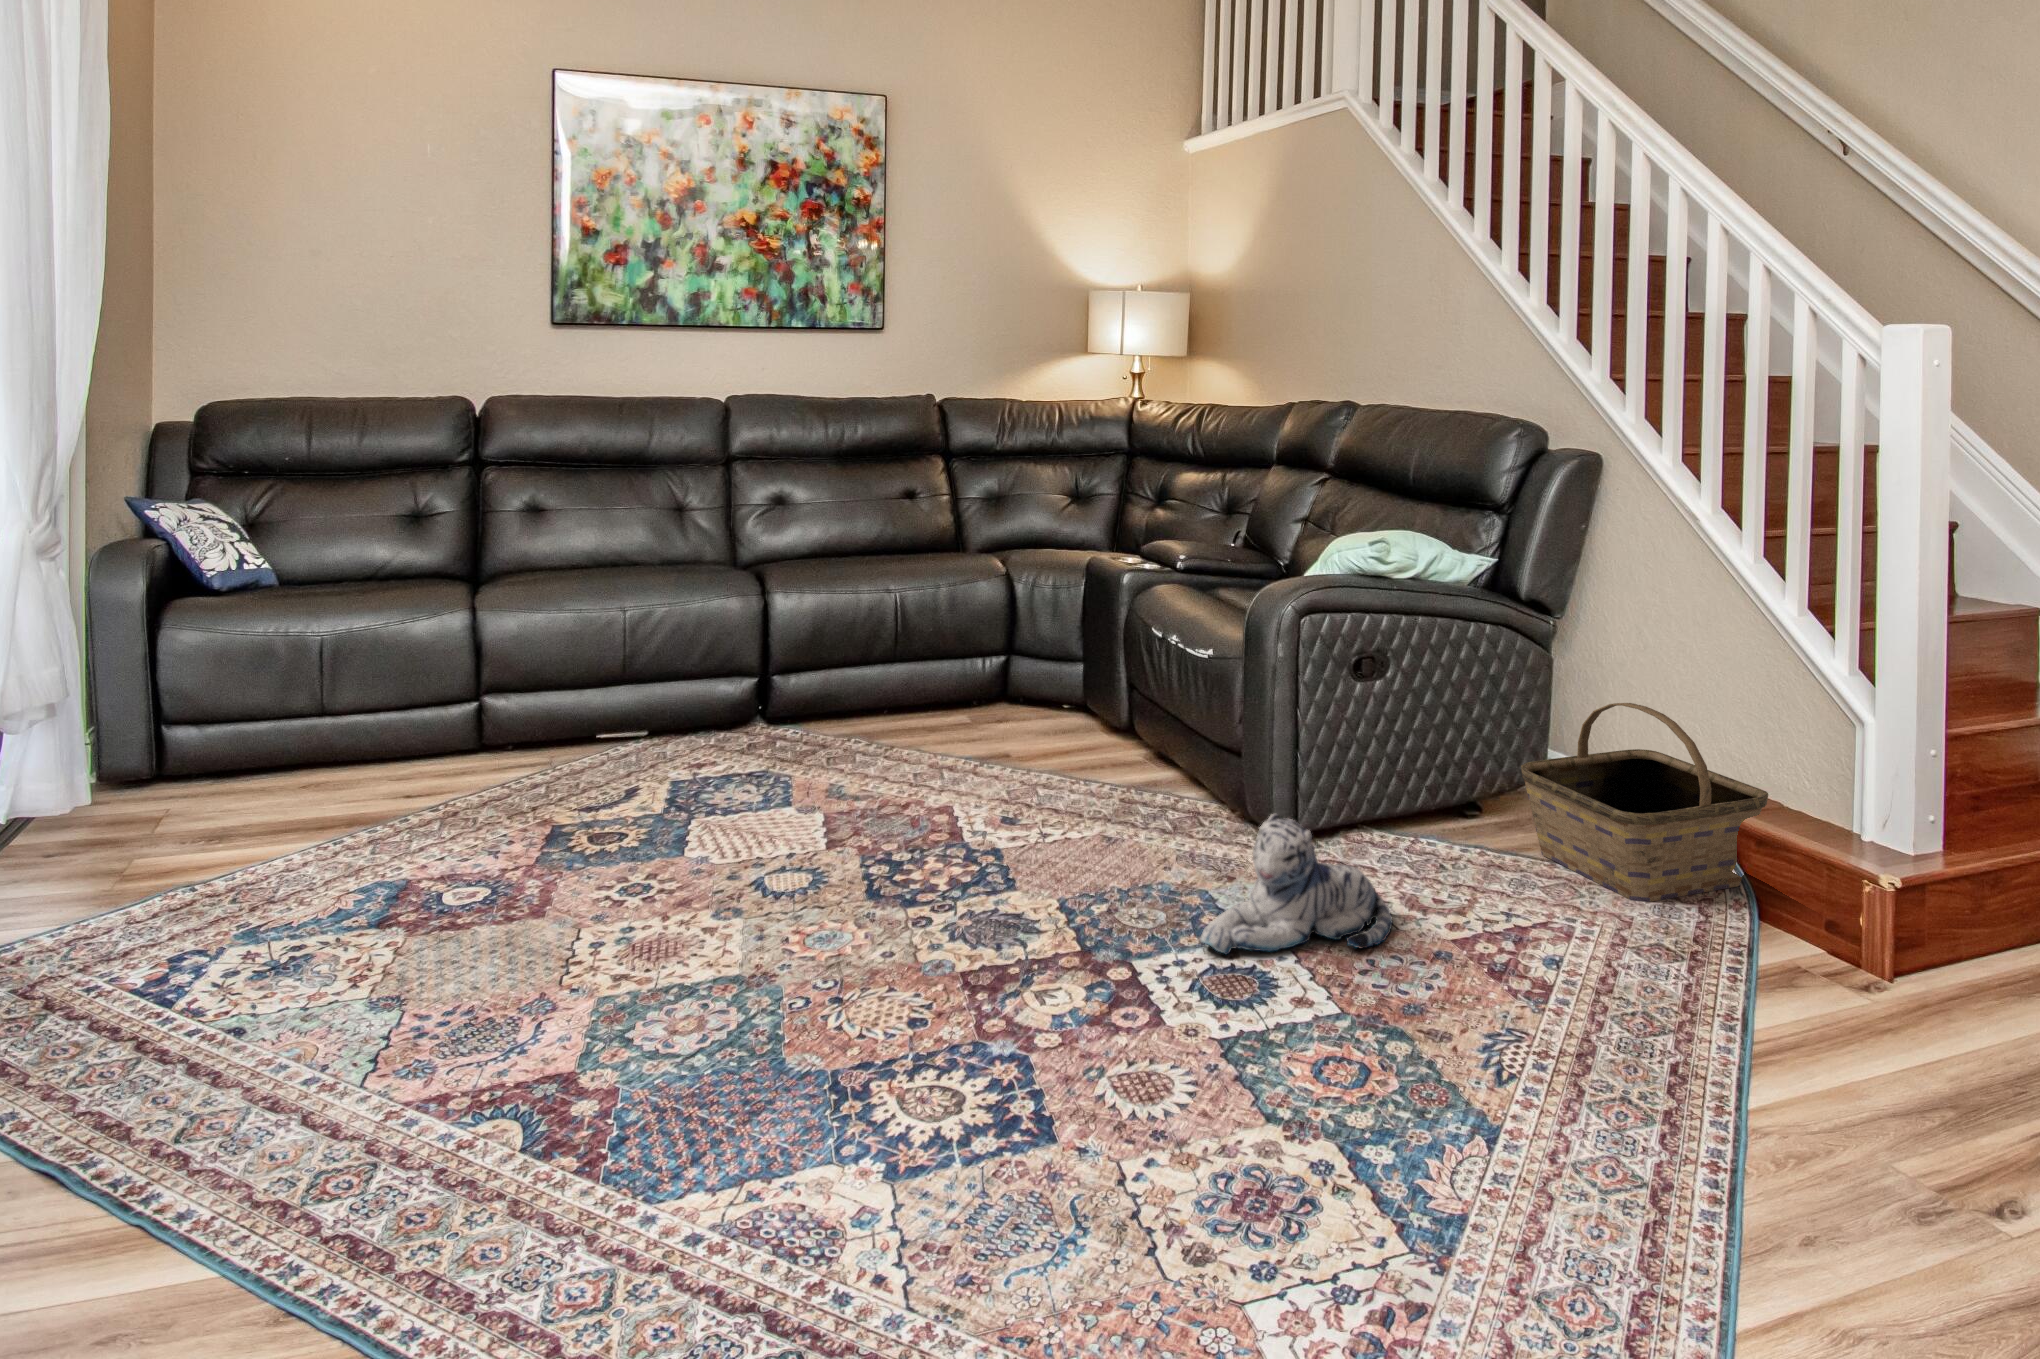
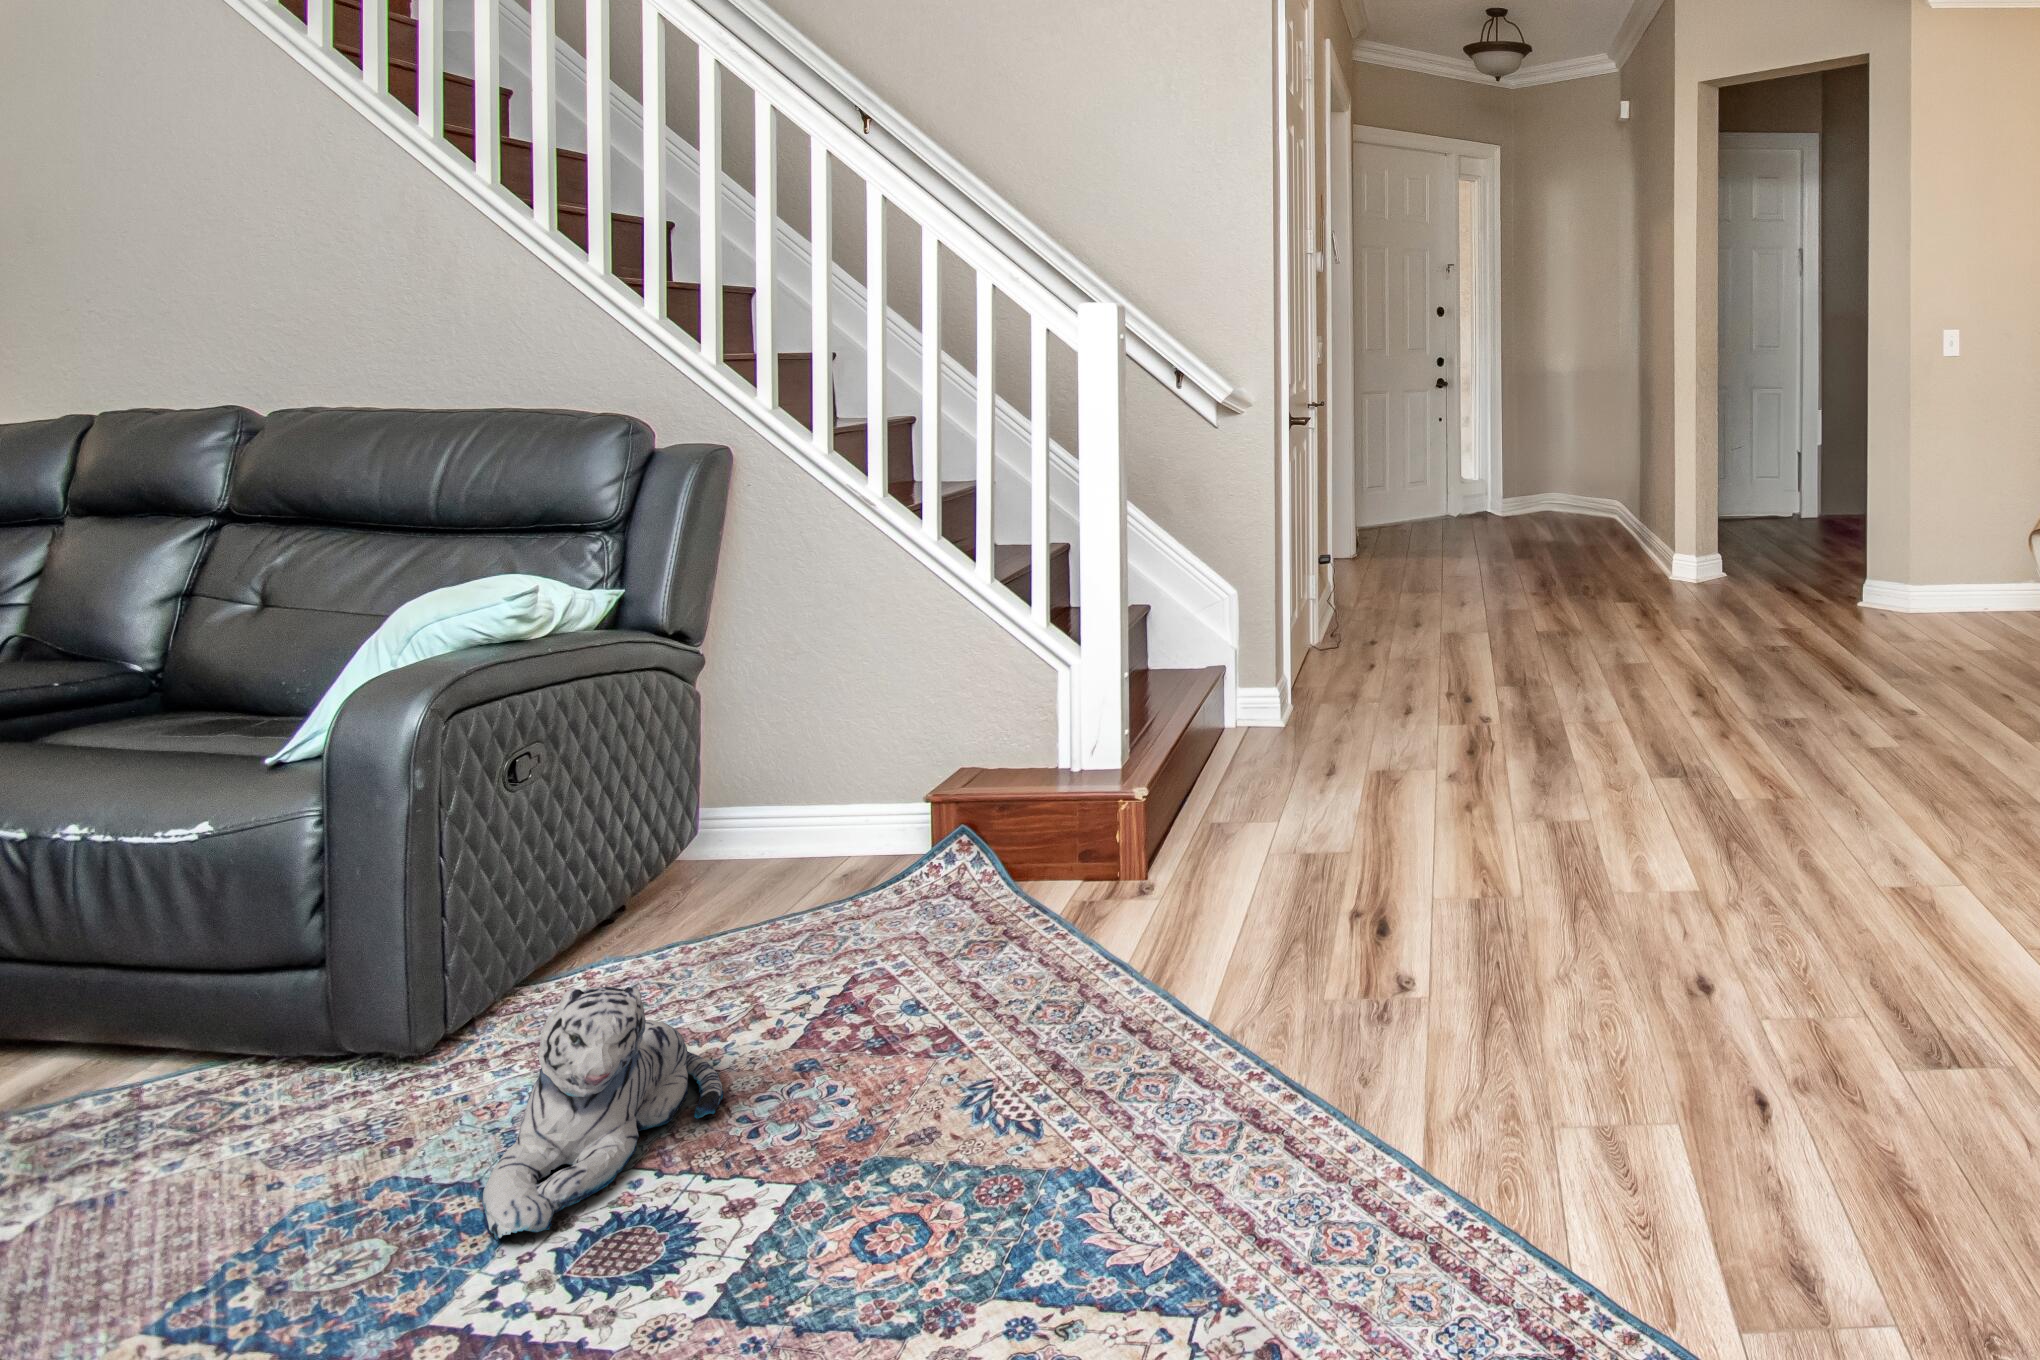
basket: present [1521,703,1768,902] -> none [726,712,975,922]

